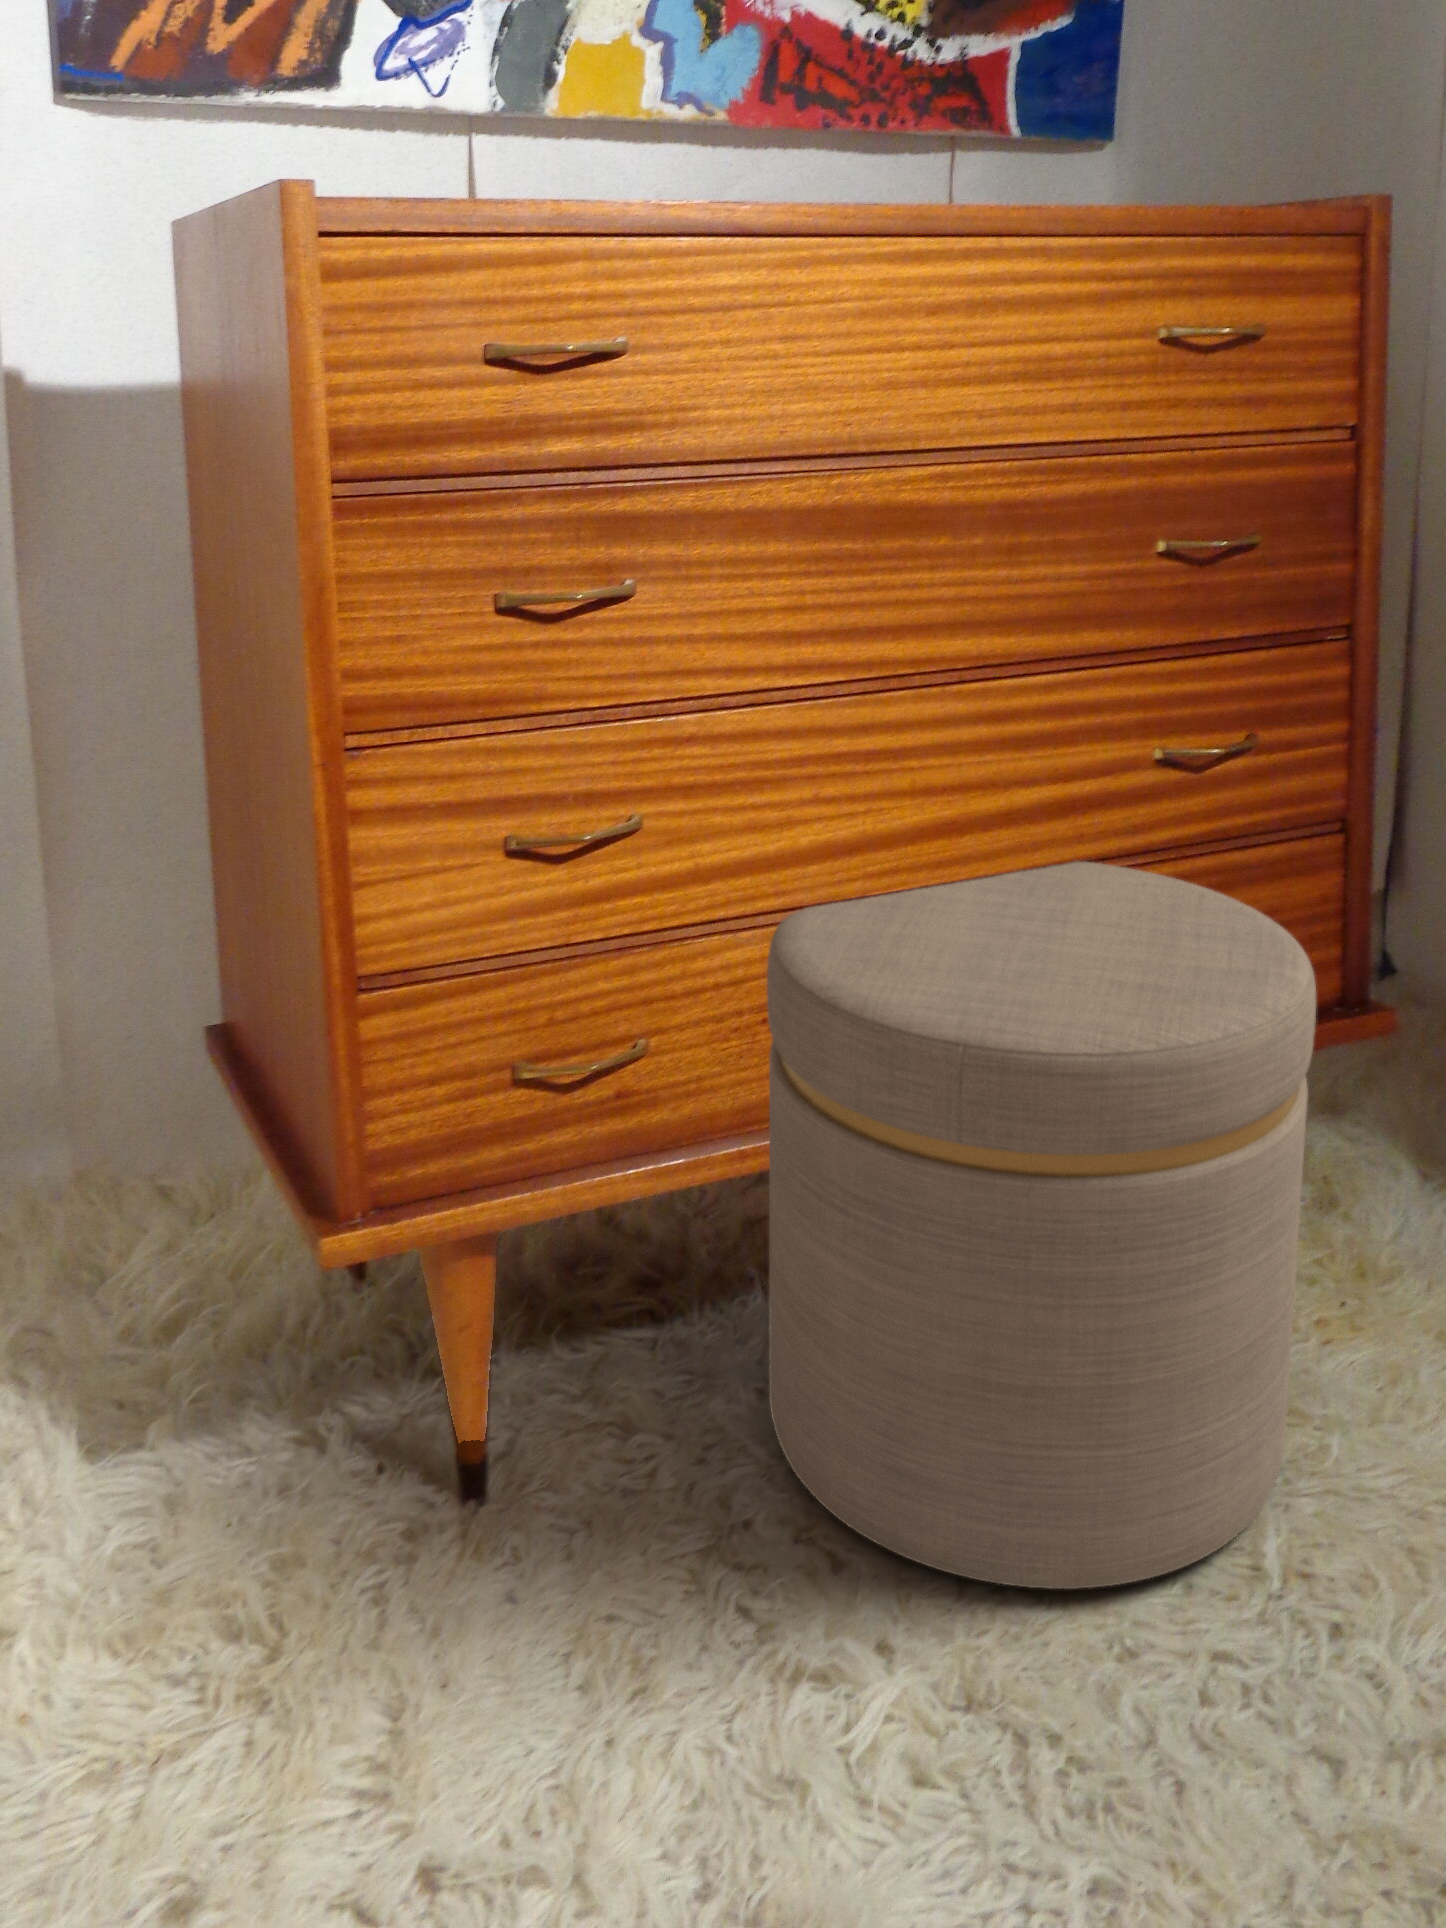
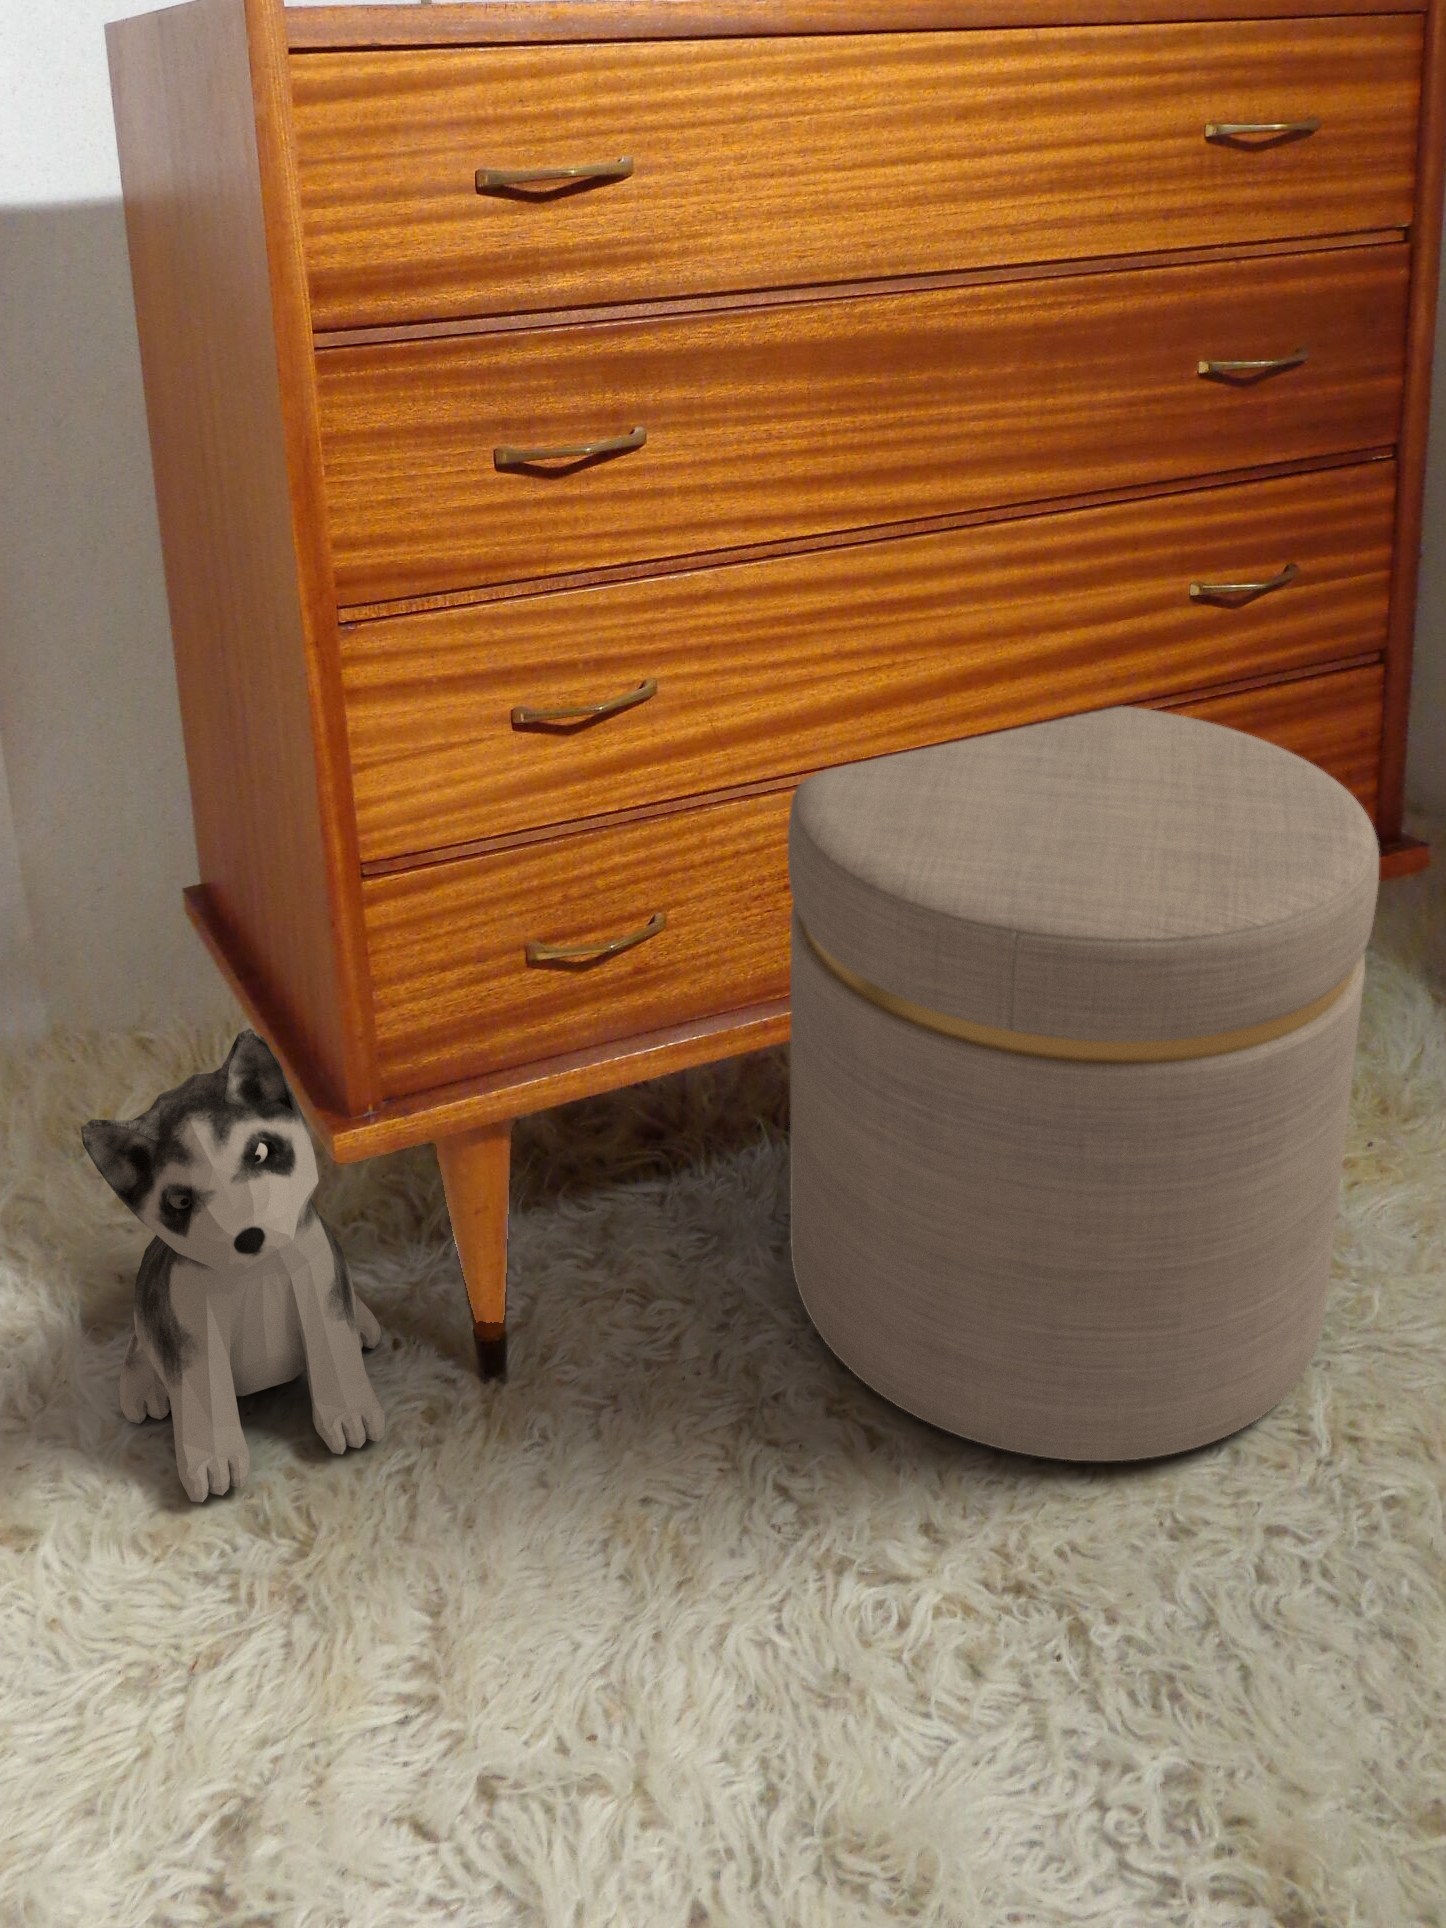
plush toy: none [81,1134,364,1608] -> present [81,1028,385,1502]

